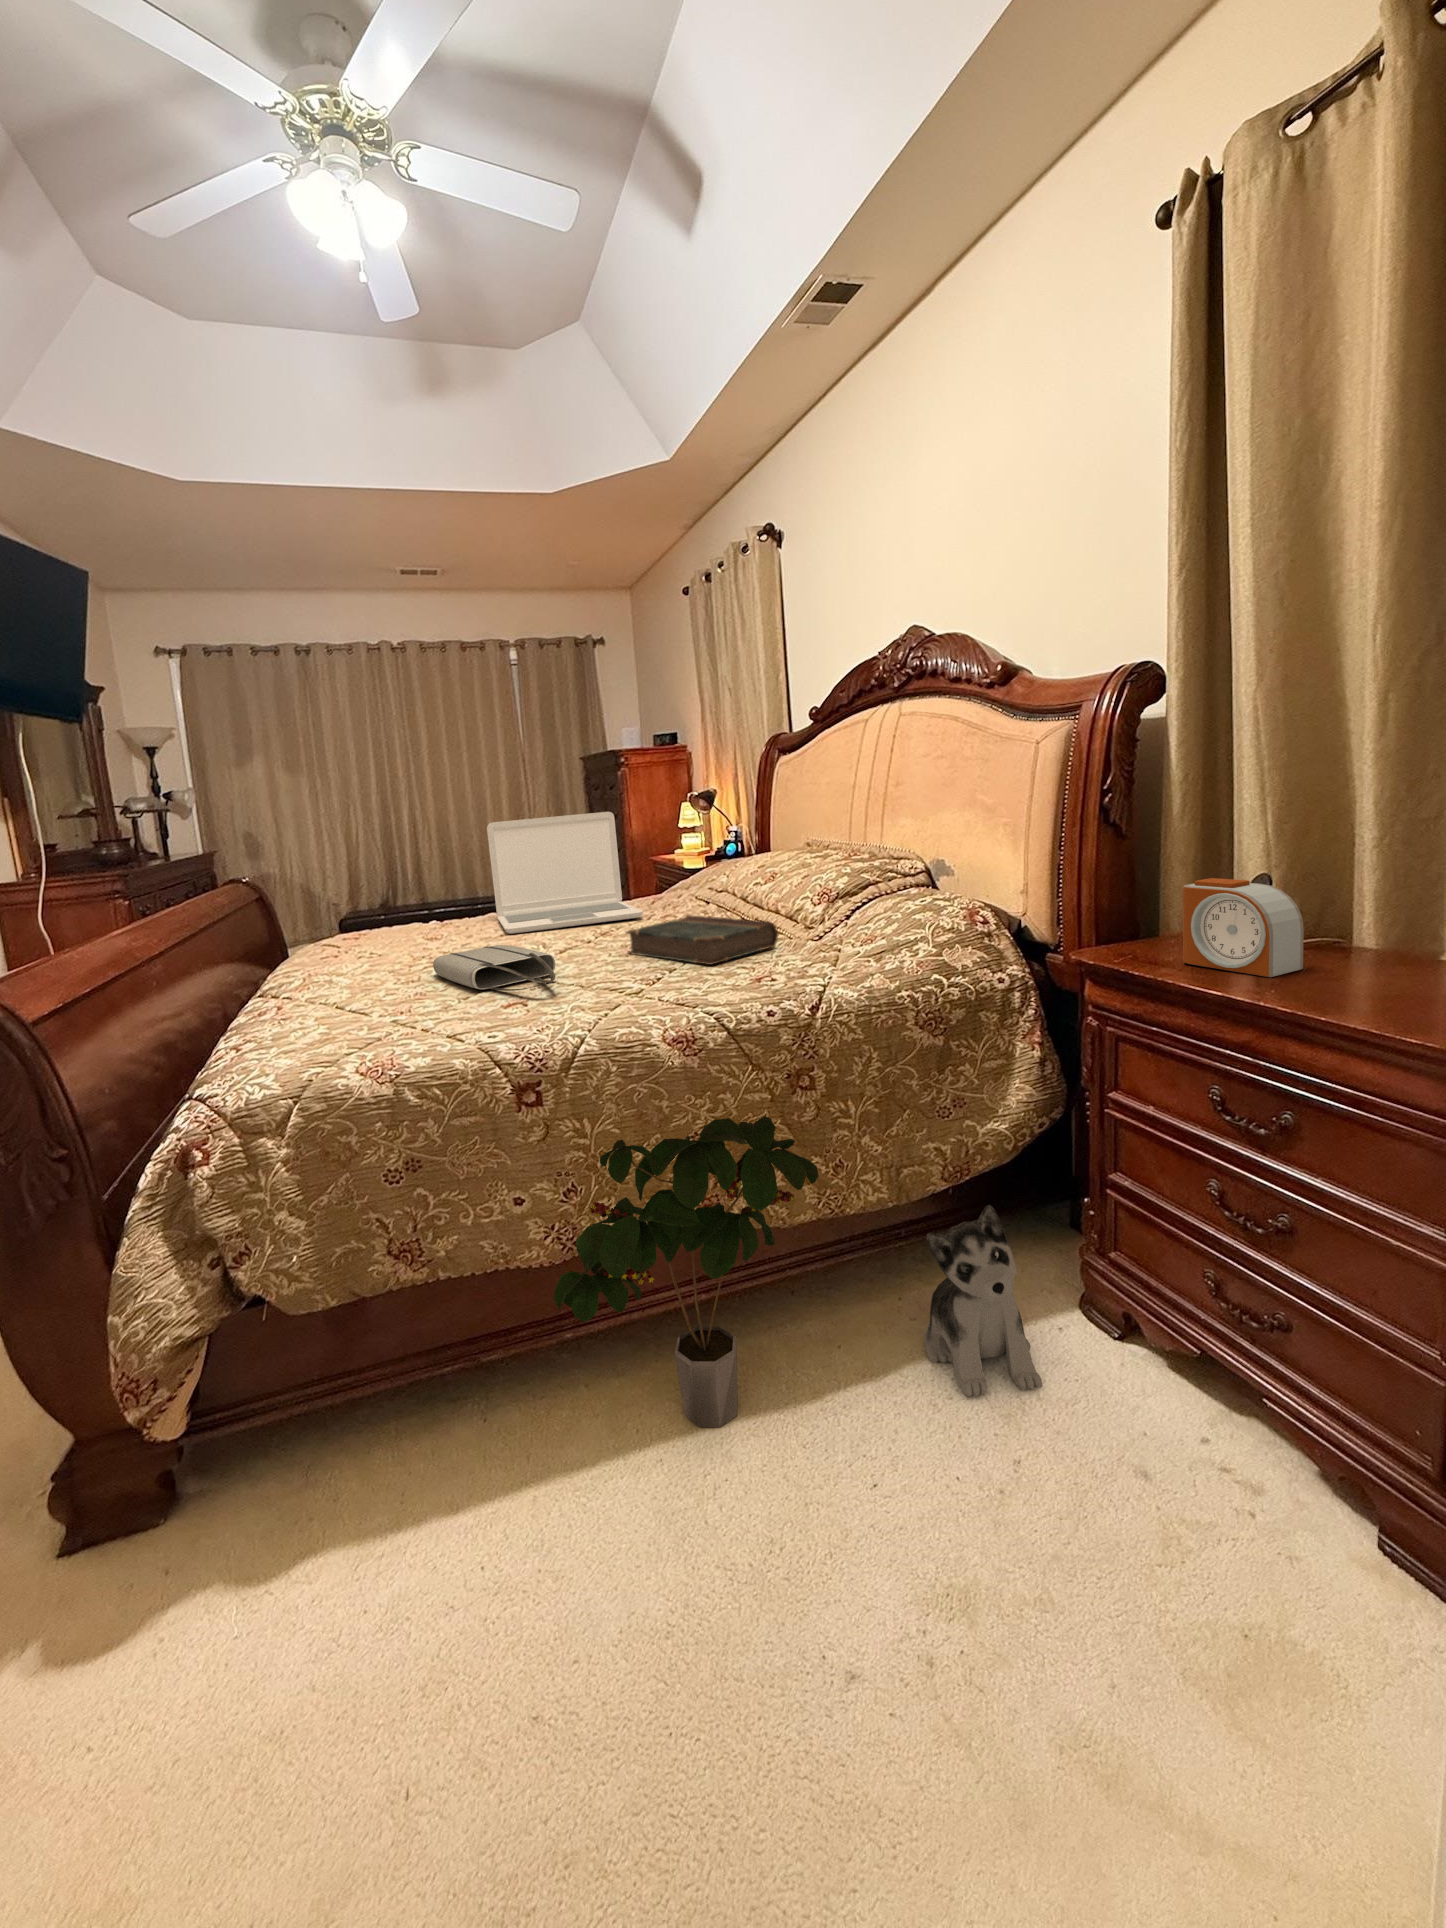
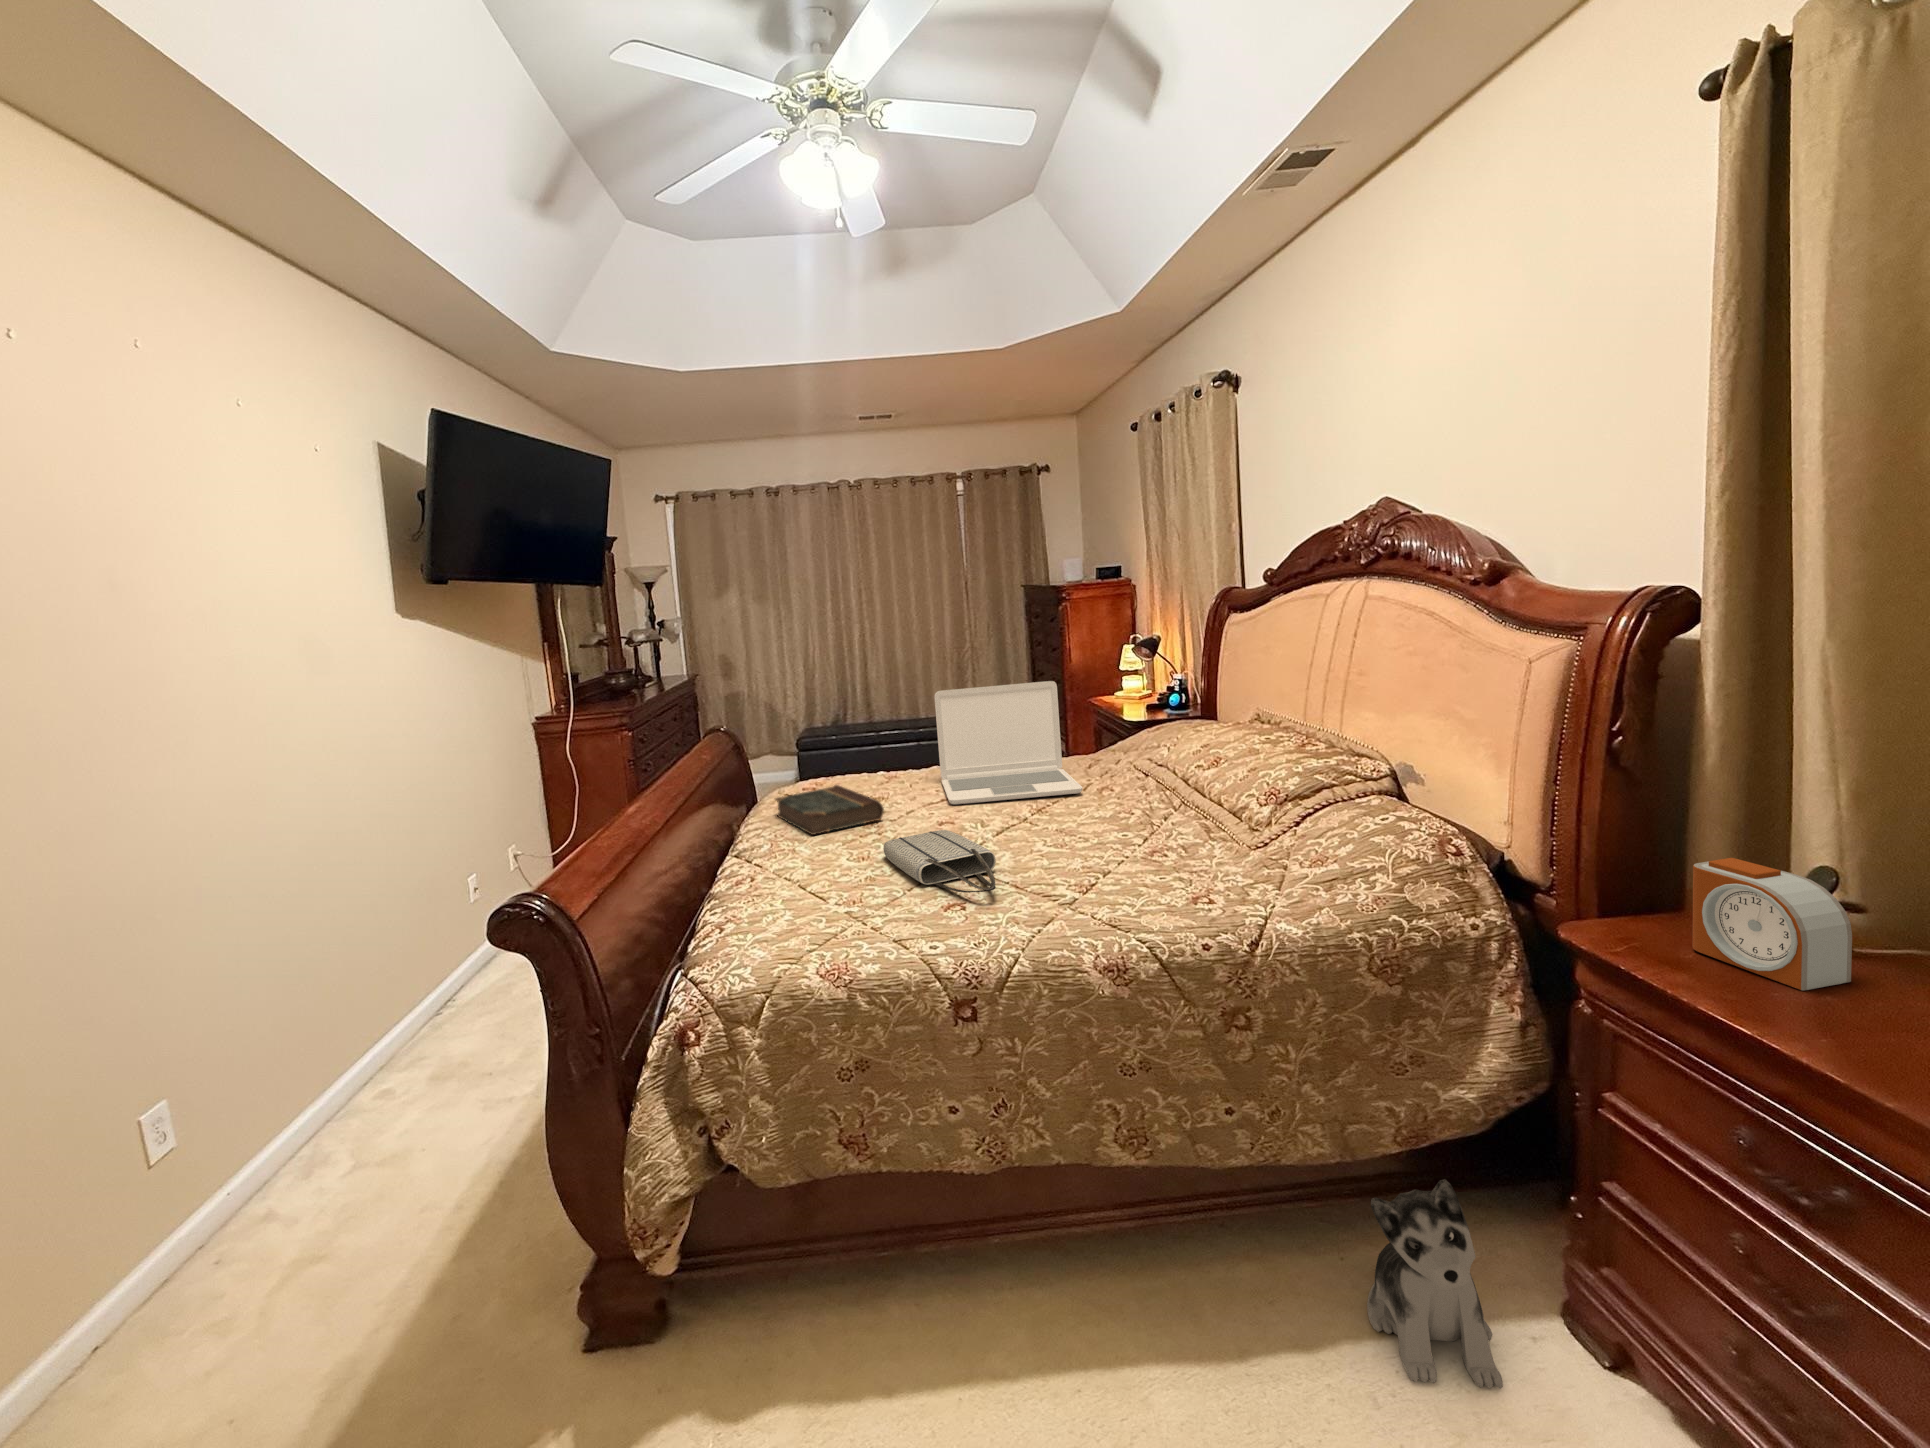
book: present [626,915,778,965] -> present [775,785,884,835]
potted plant: present [554,1116,818,1427] -> none [985,1049,1253,1357]

